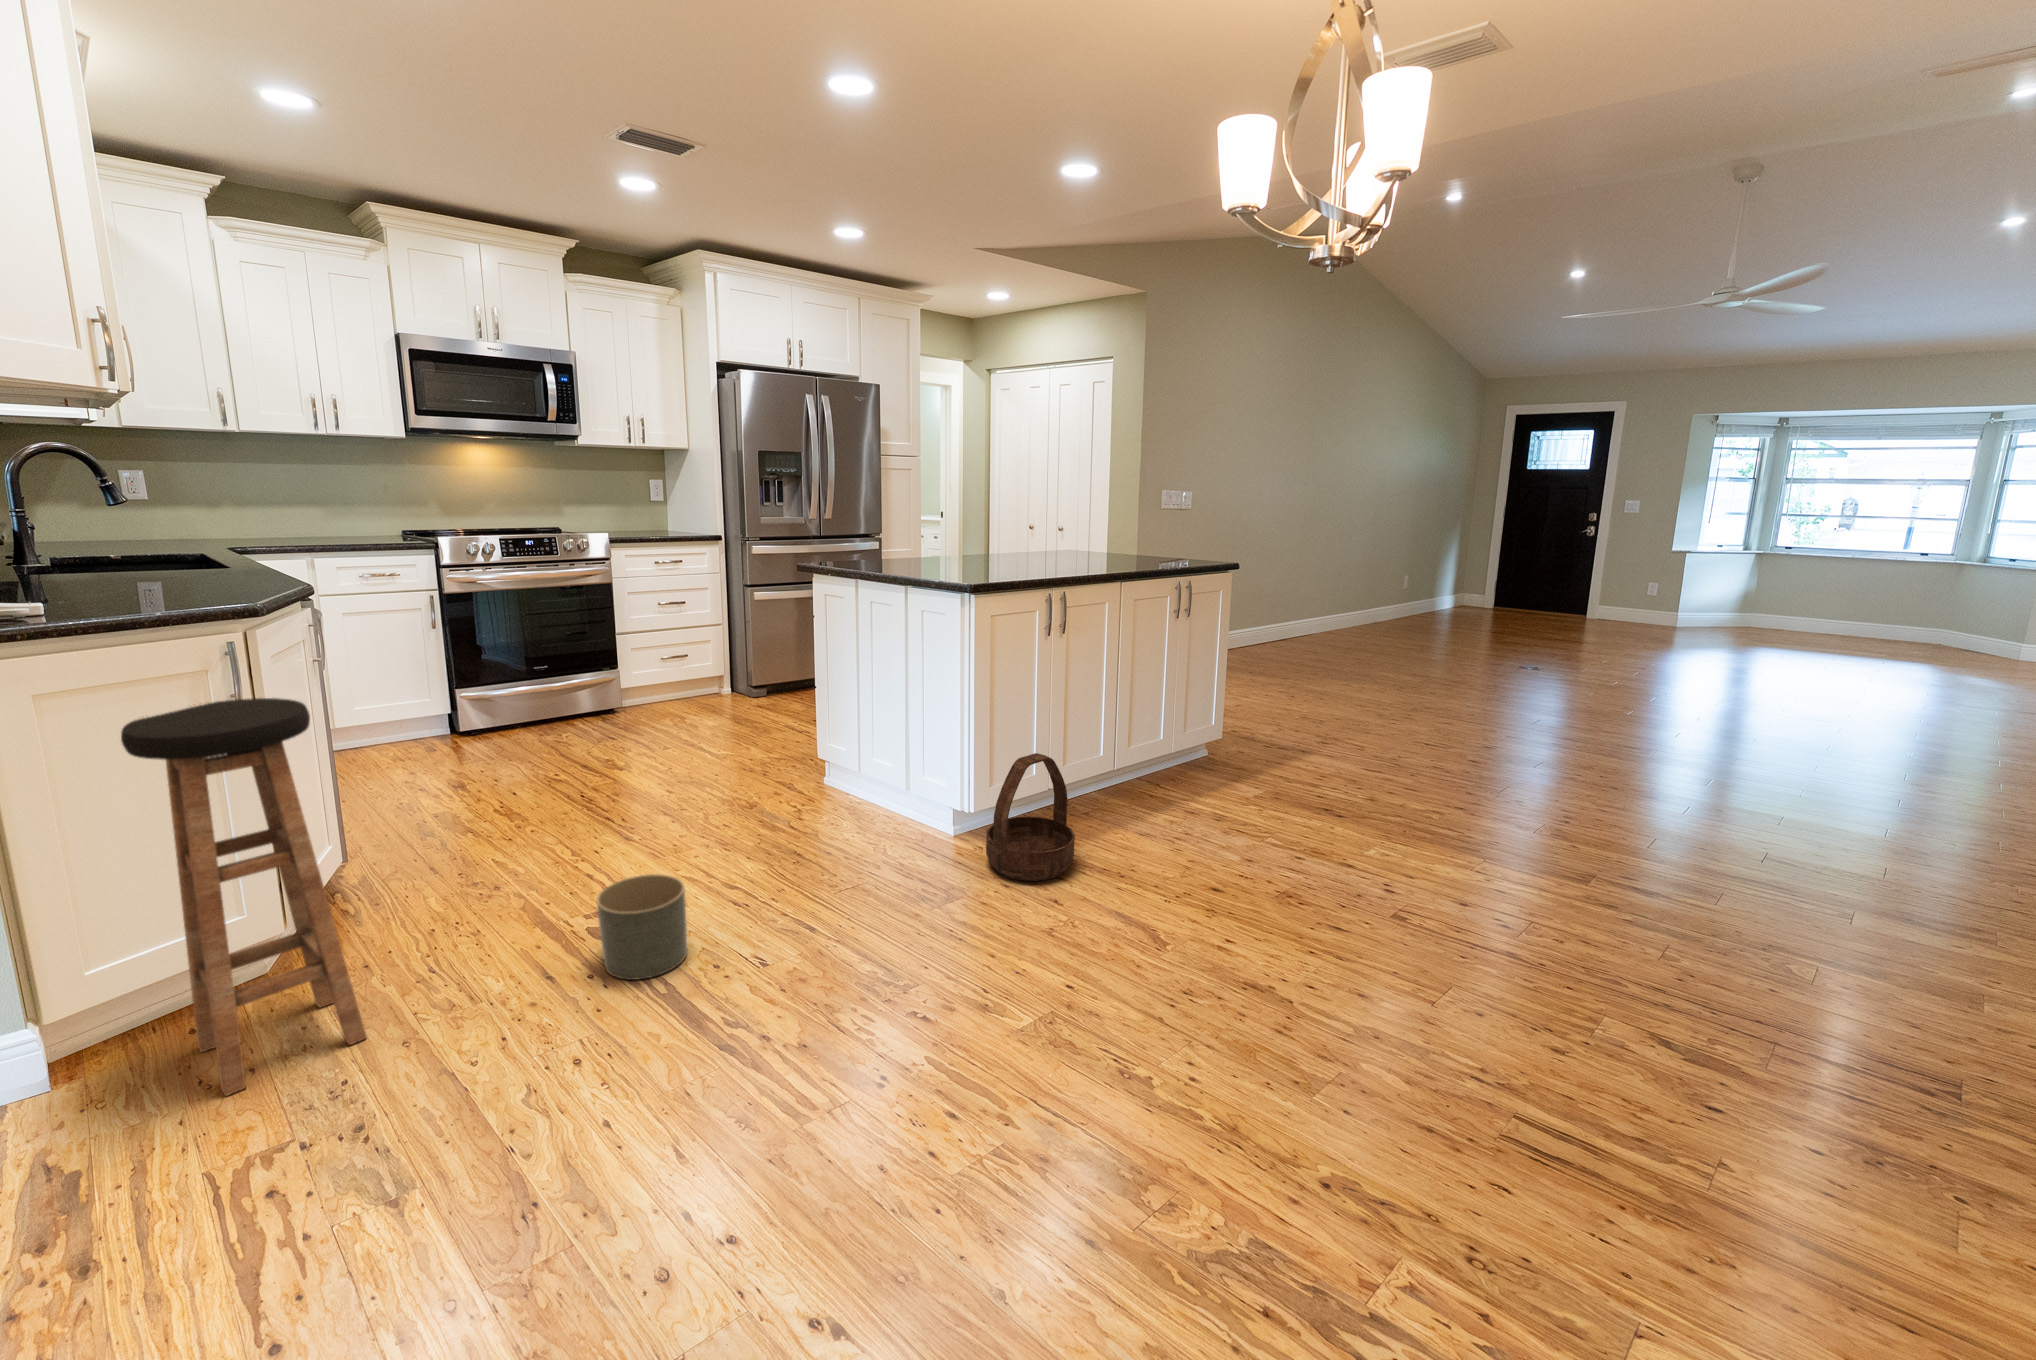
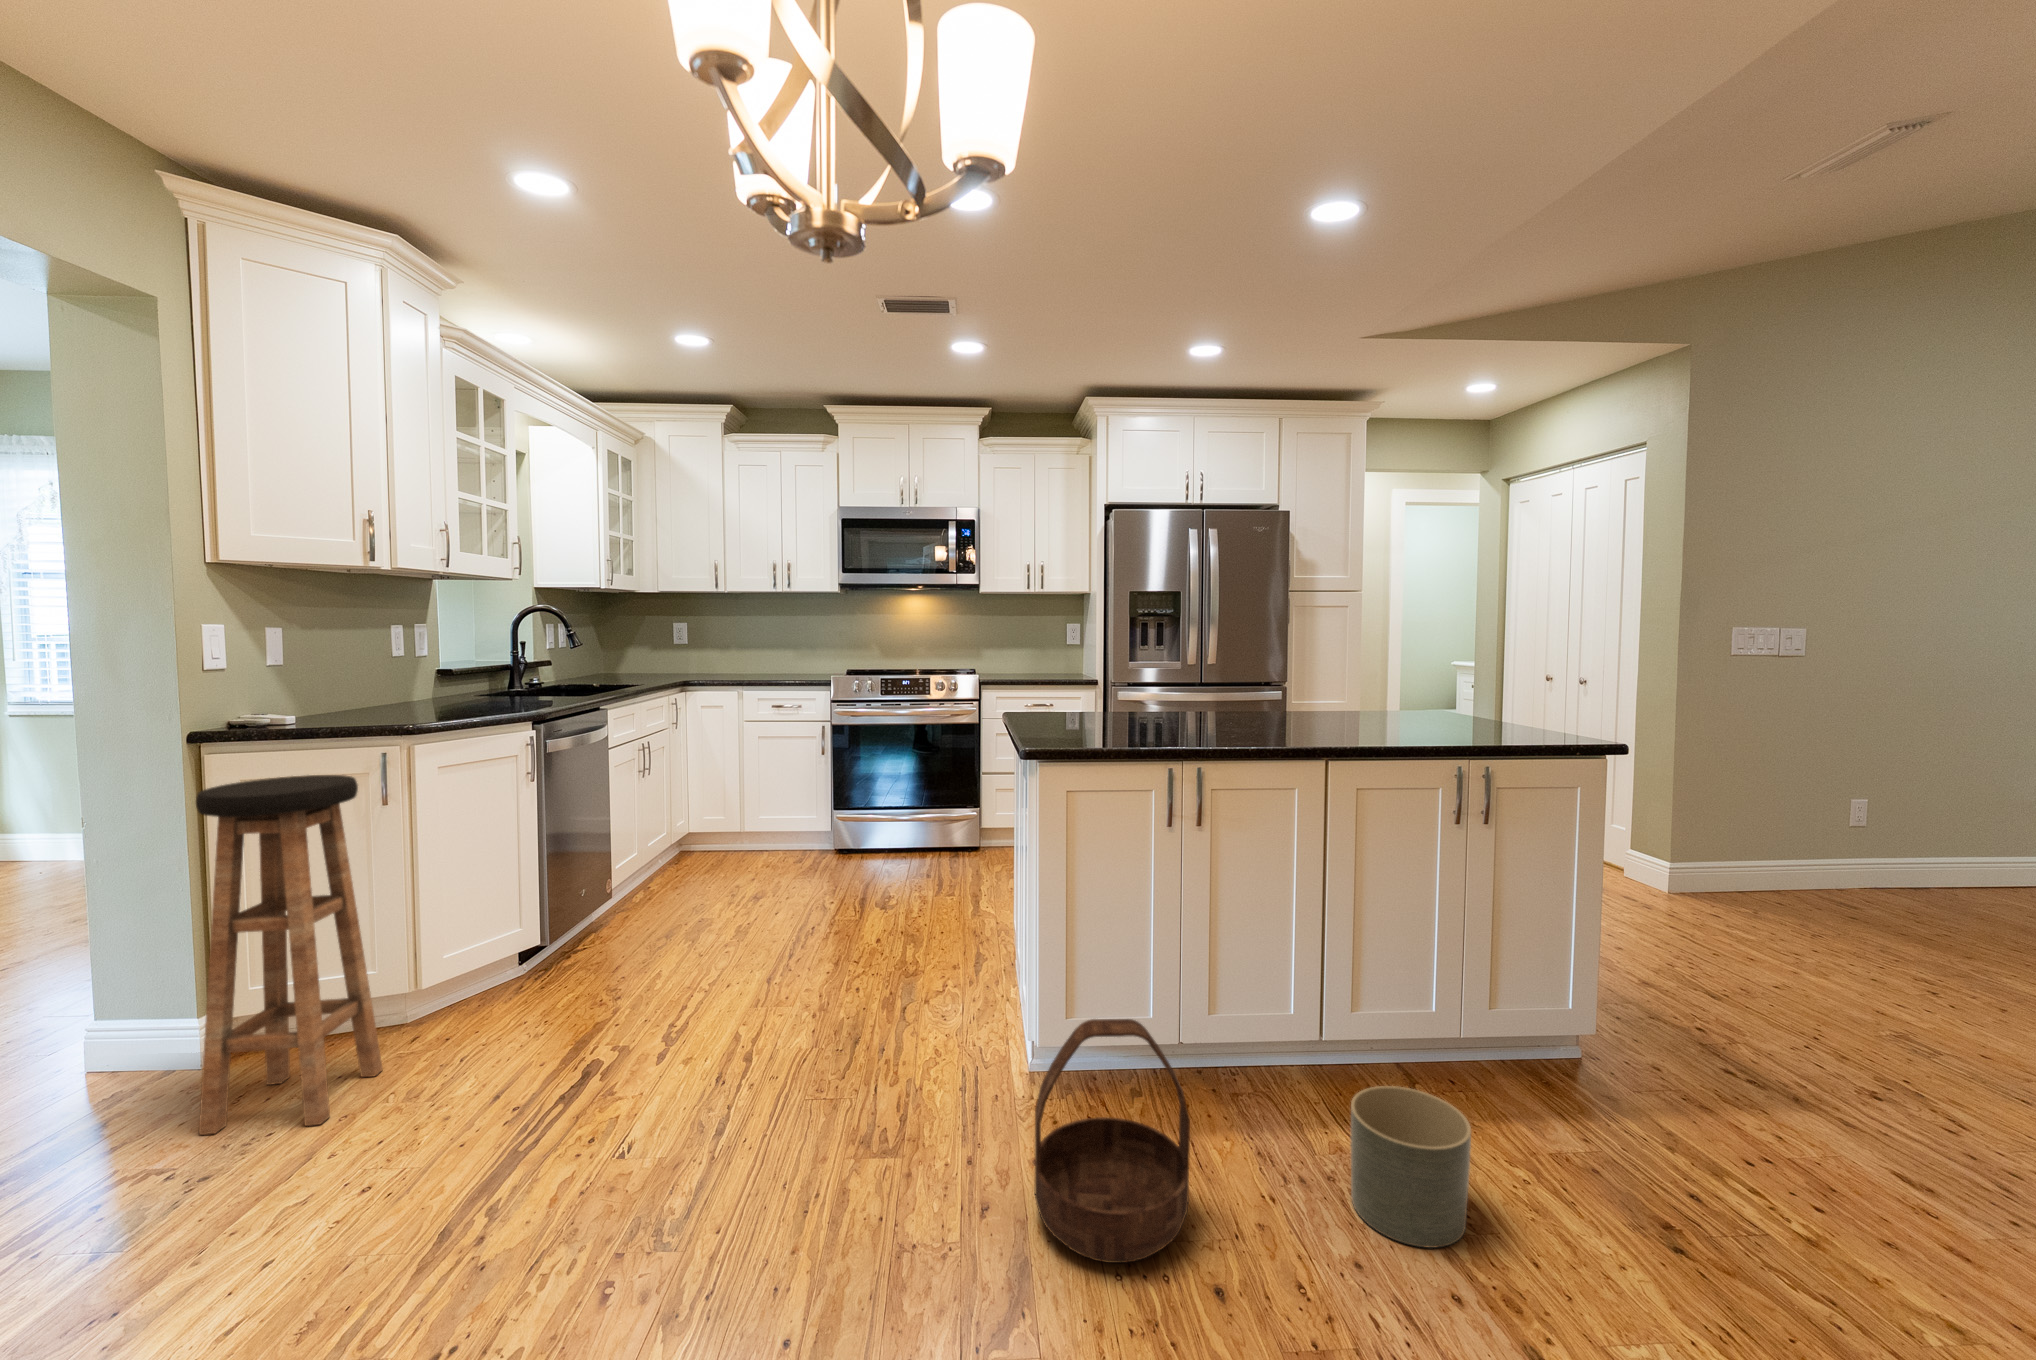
planter: present [596,874,687,980] -> present [1351,1086,1471,1248]

